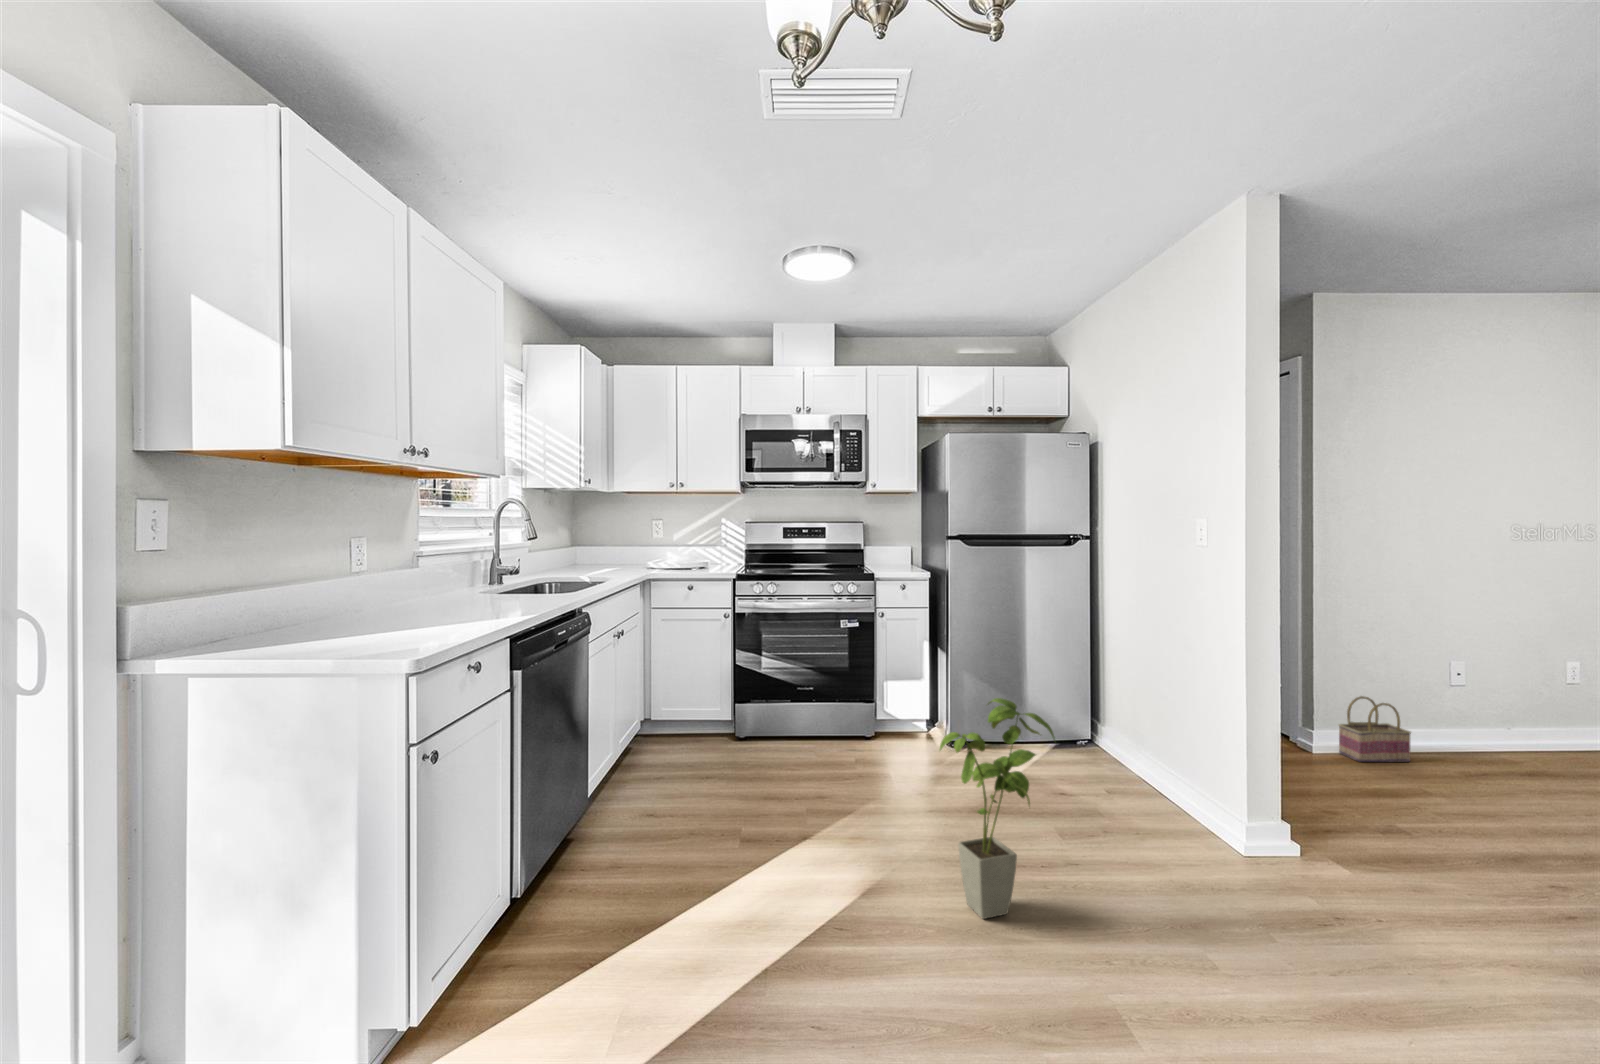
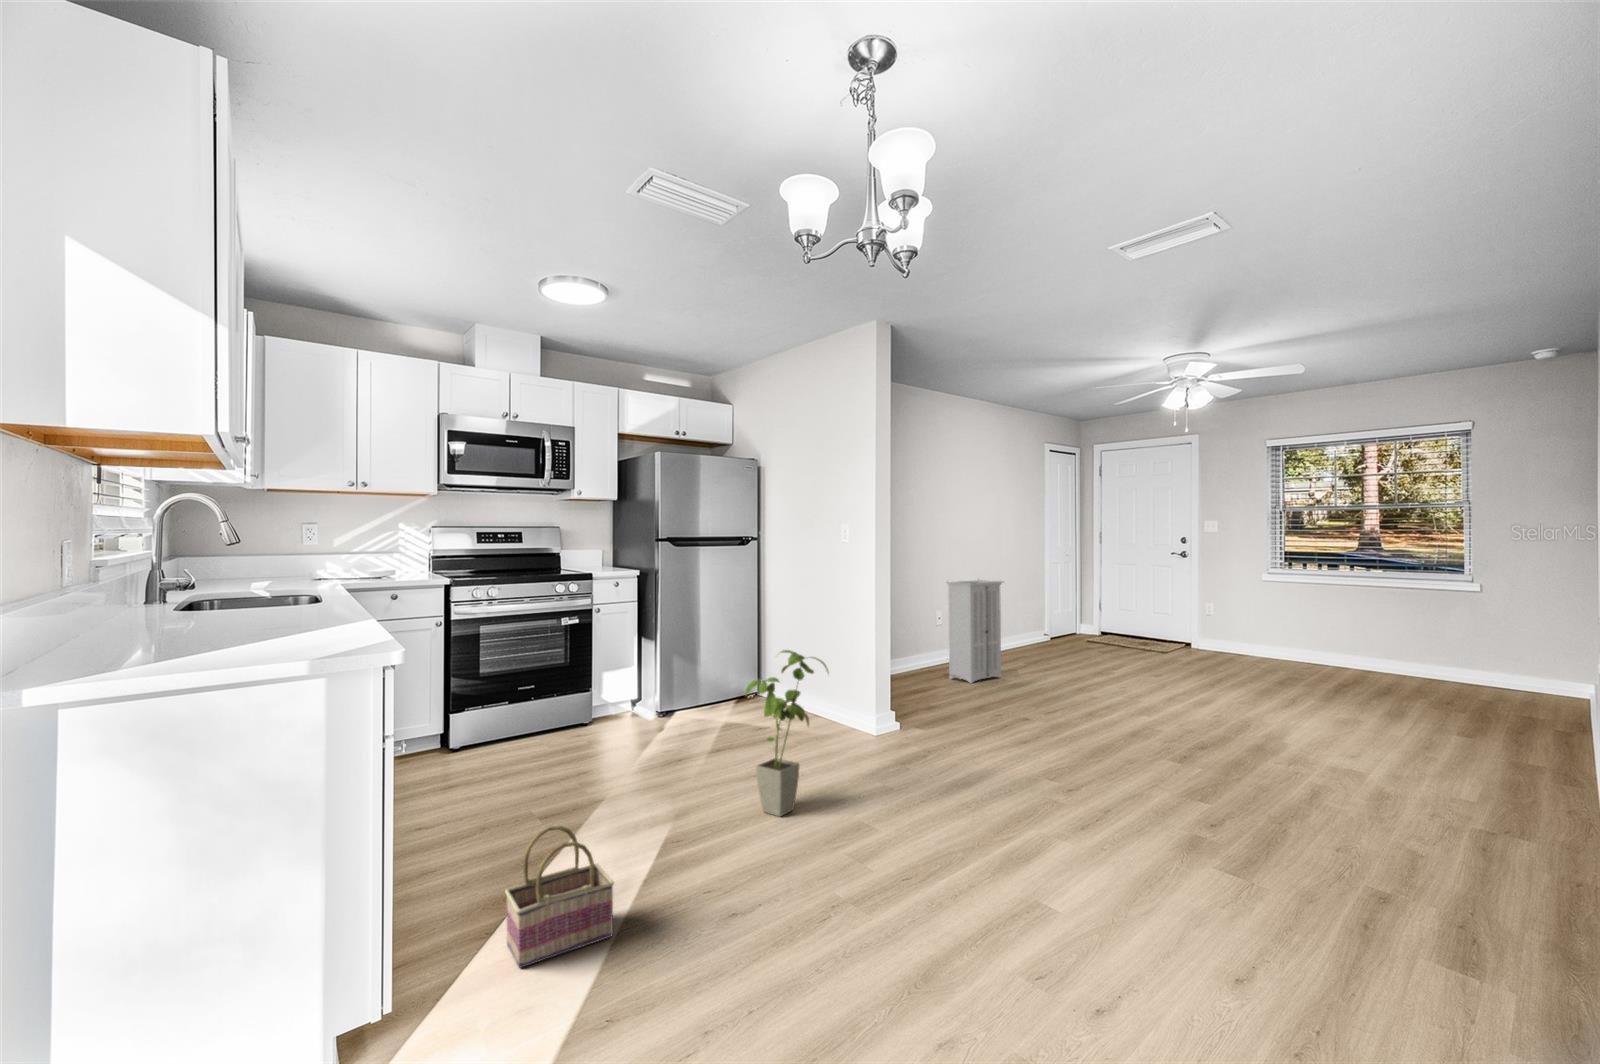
storage cabinet: none [1423,600,1553,768] -> present [947,580,1003,683]
basket: present [1339,696,1411,762] -> present [505,826,614,968]

